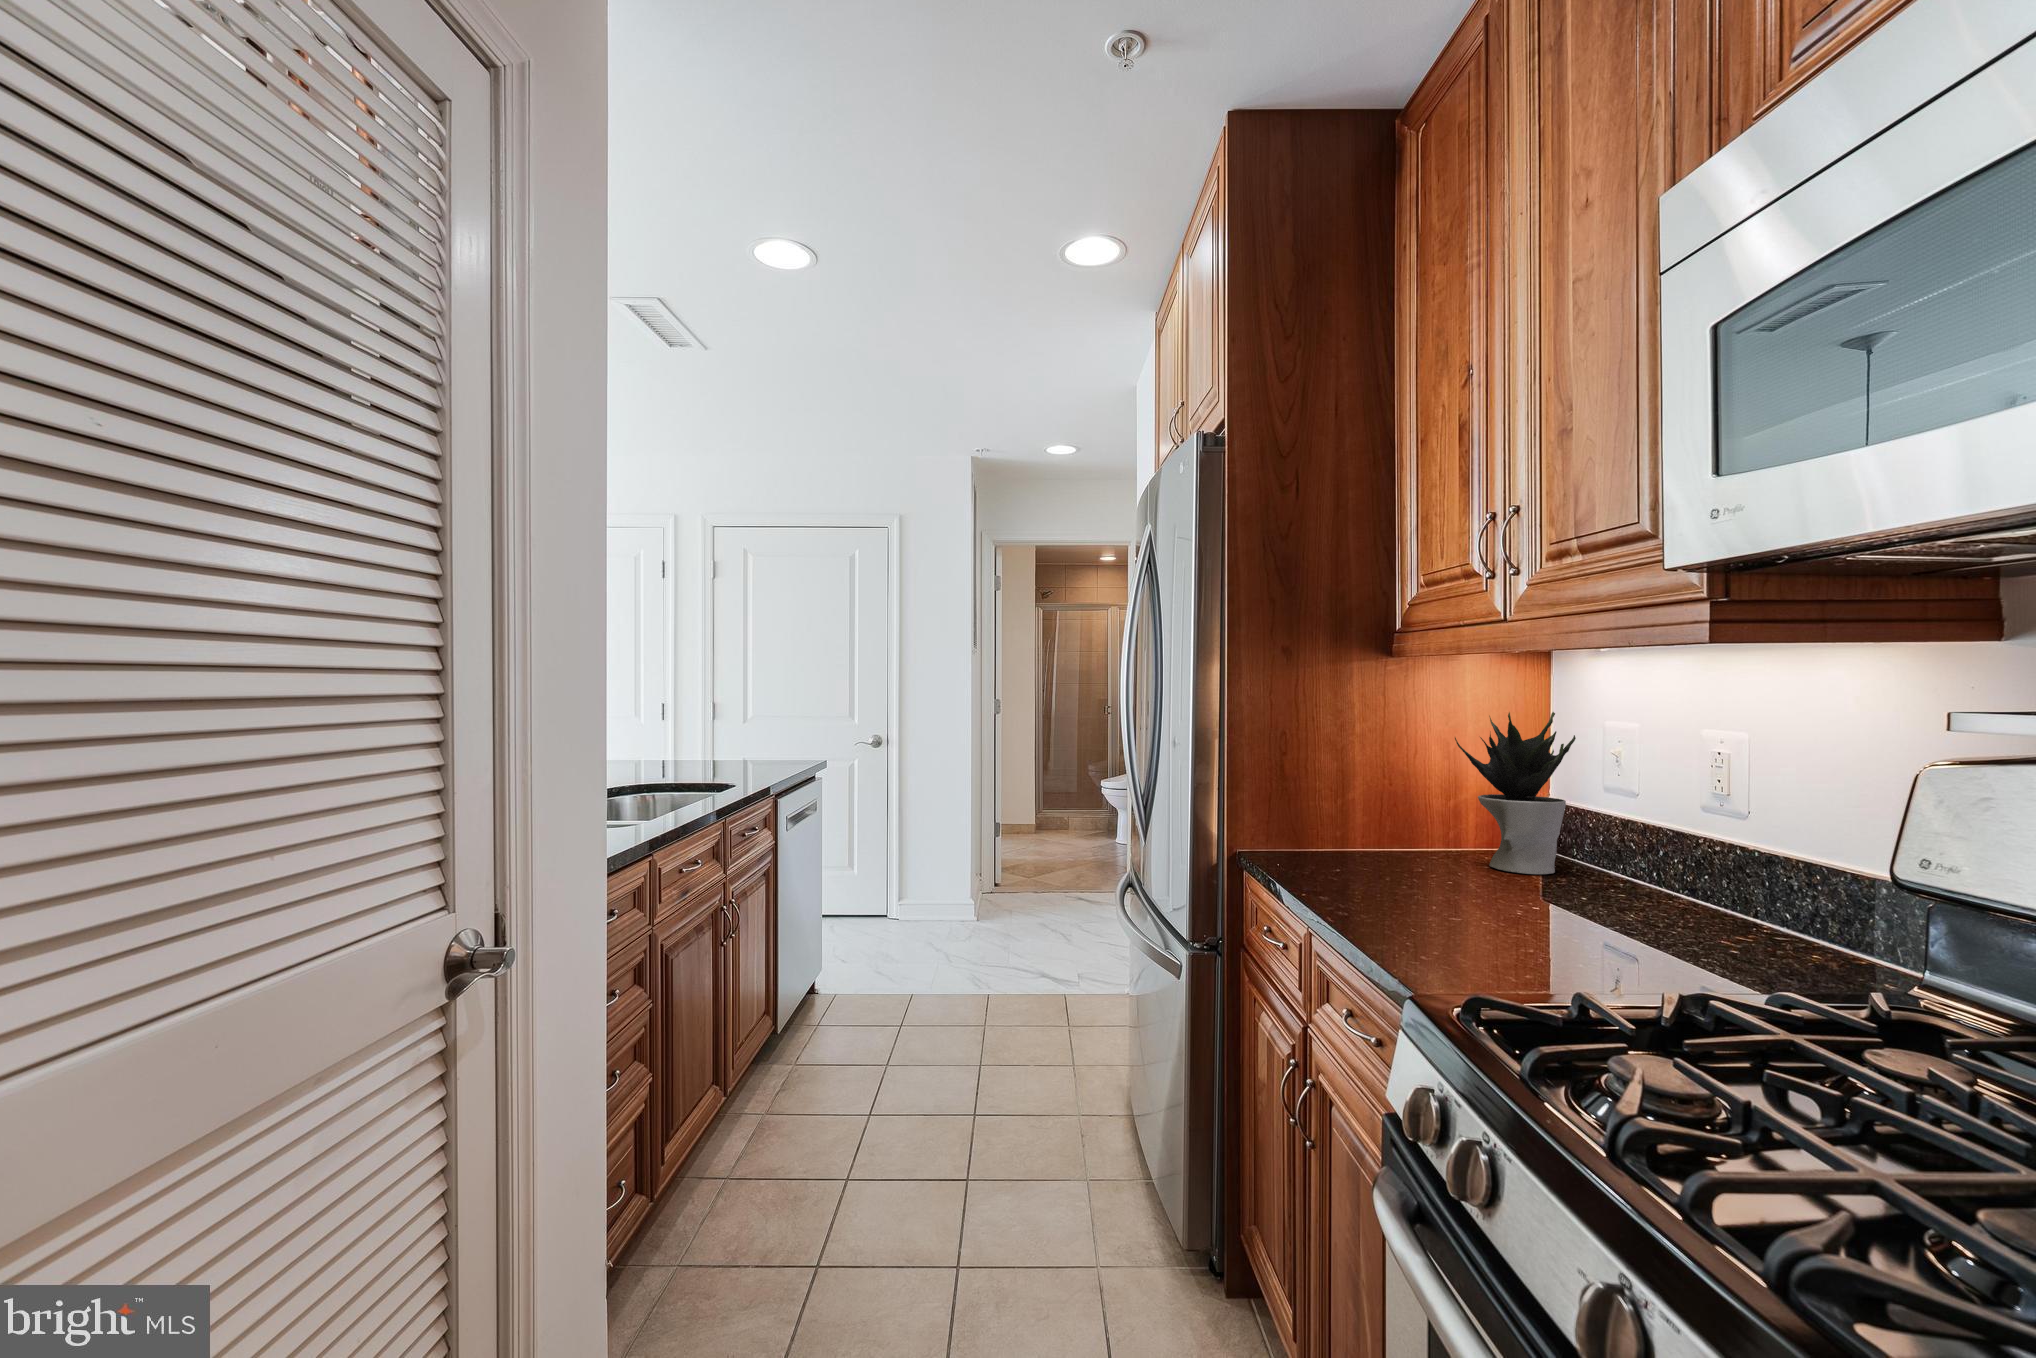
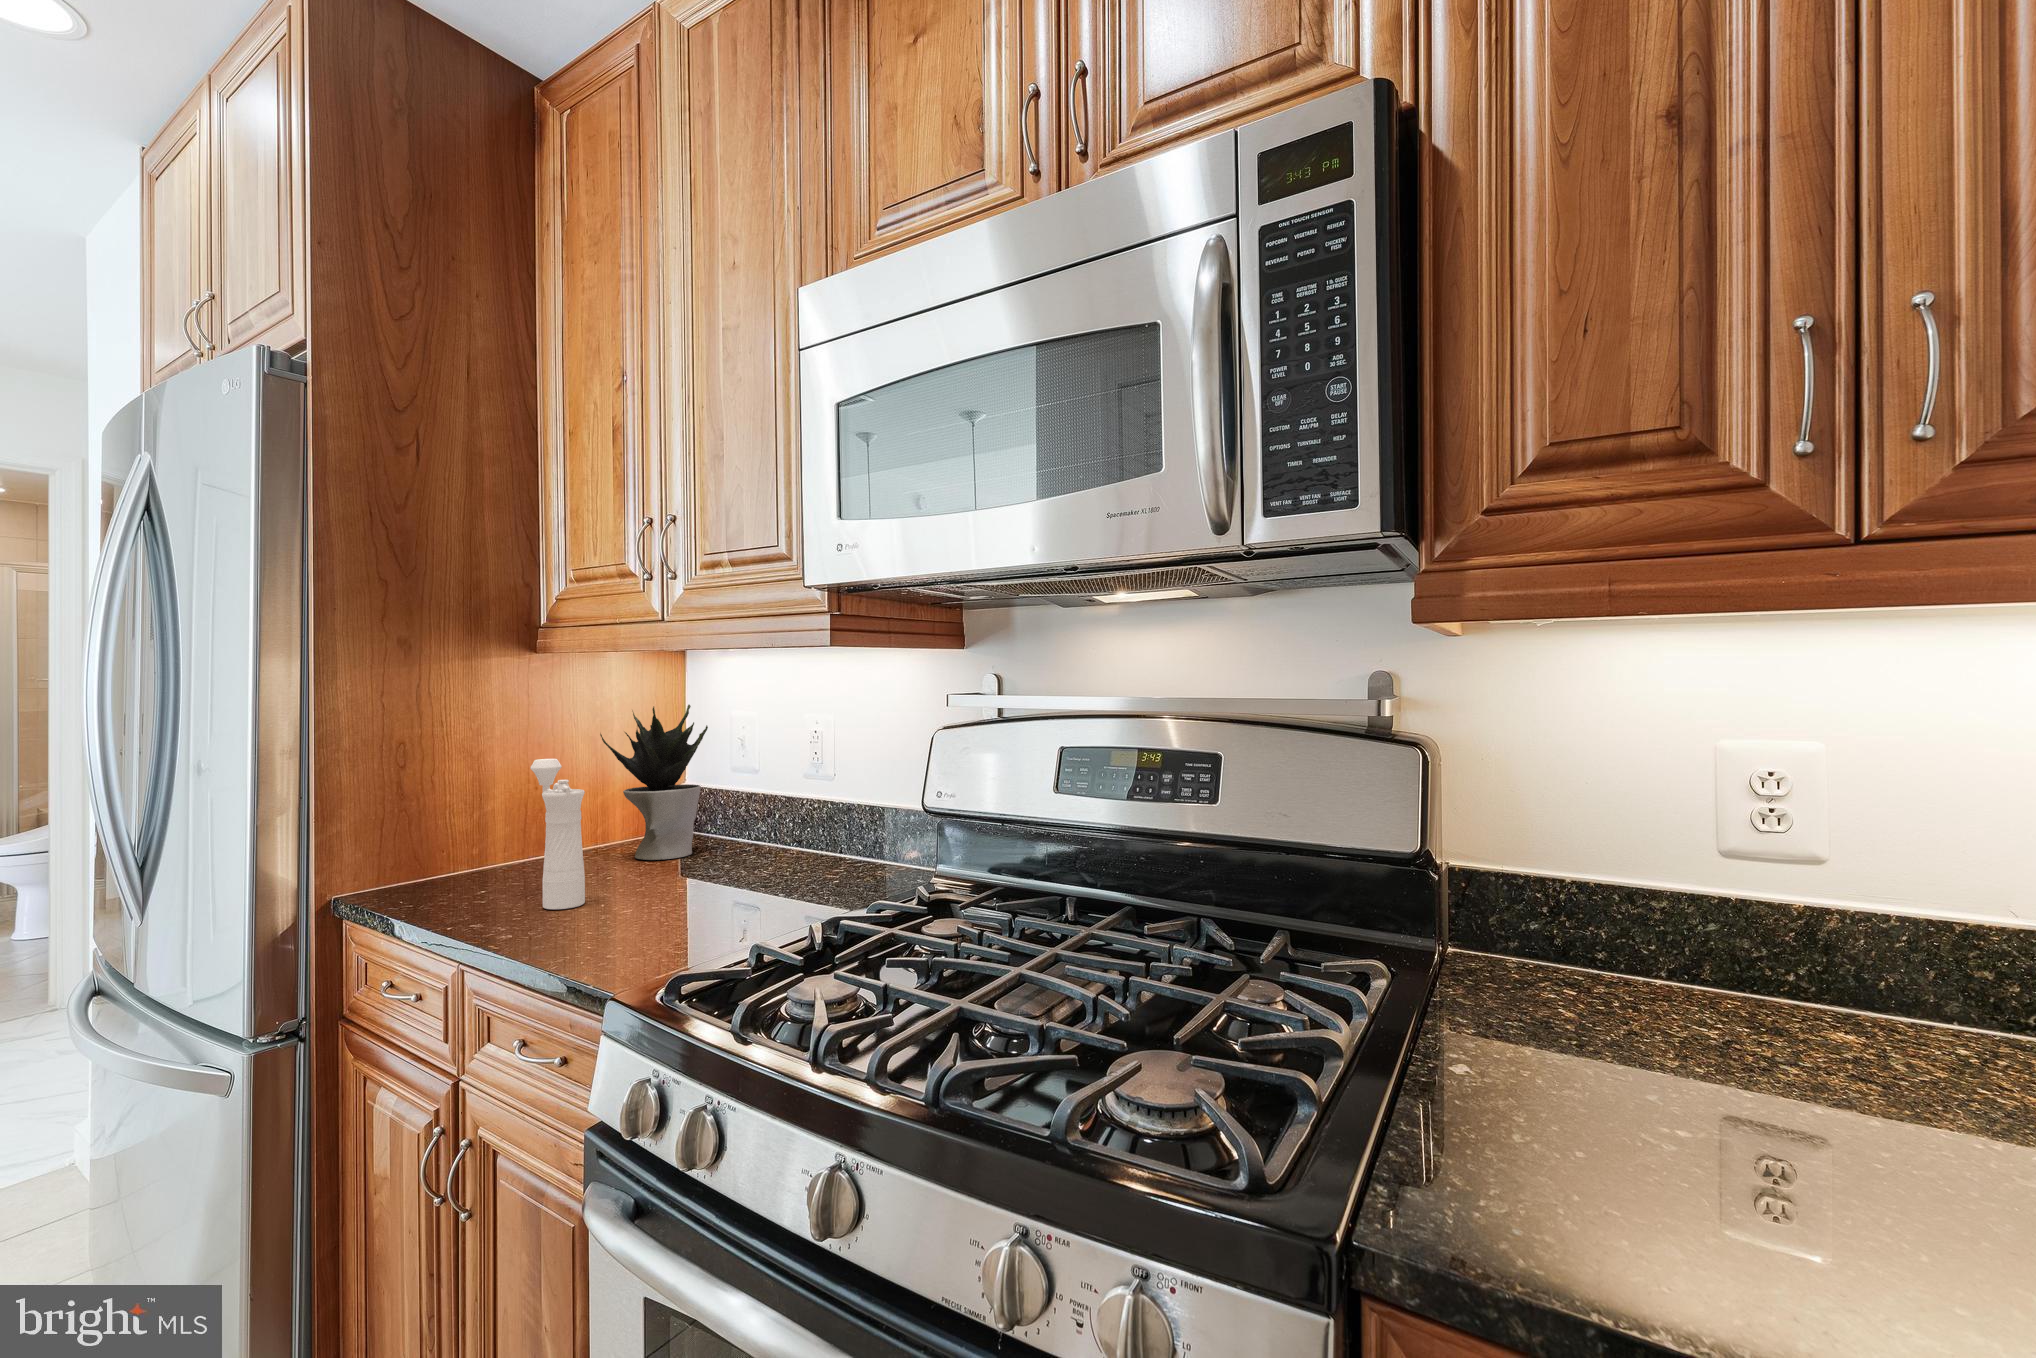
pepper mill: none [1377,757,1422,901] -> present [530,759,585,909]

